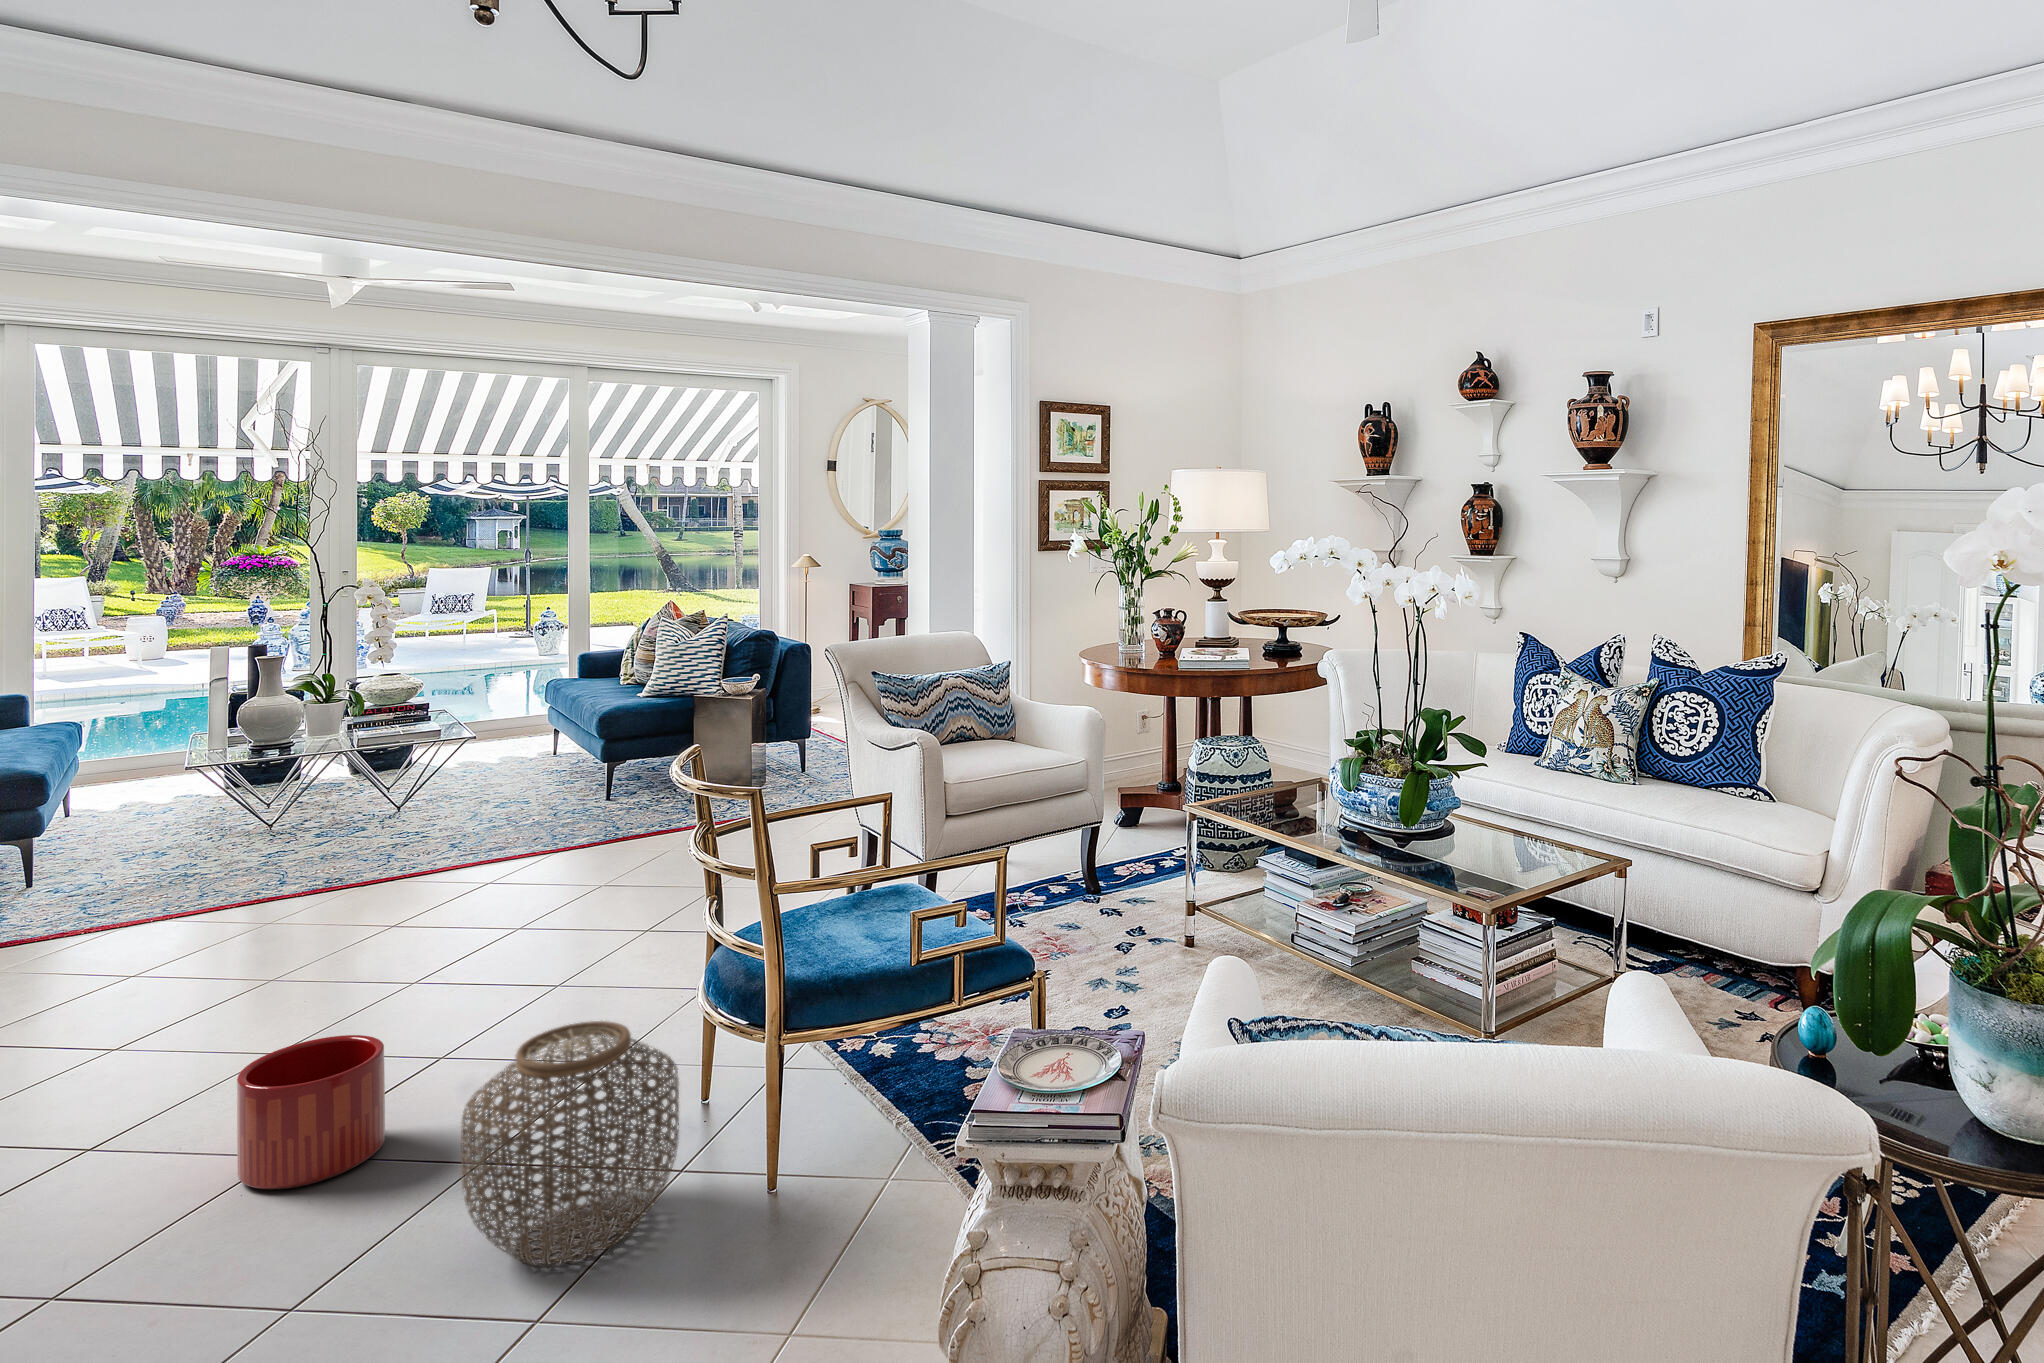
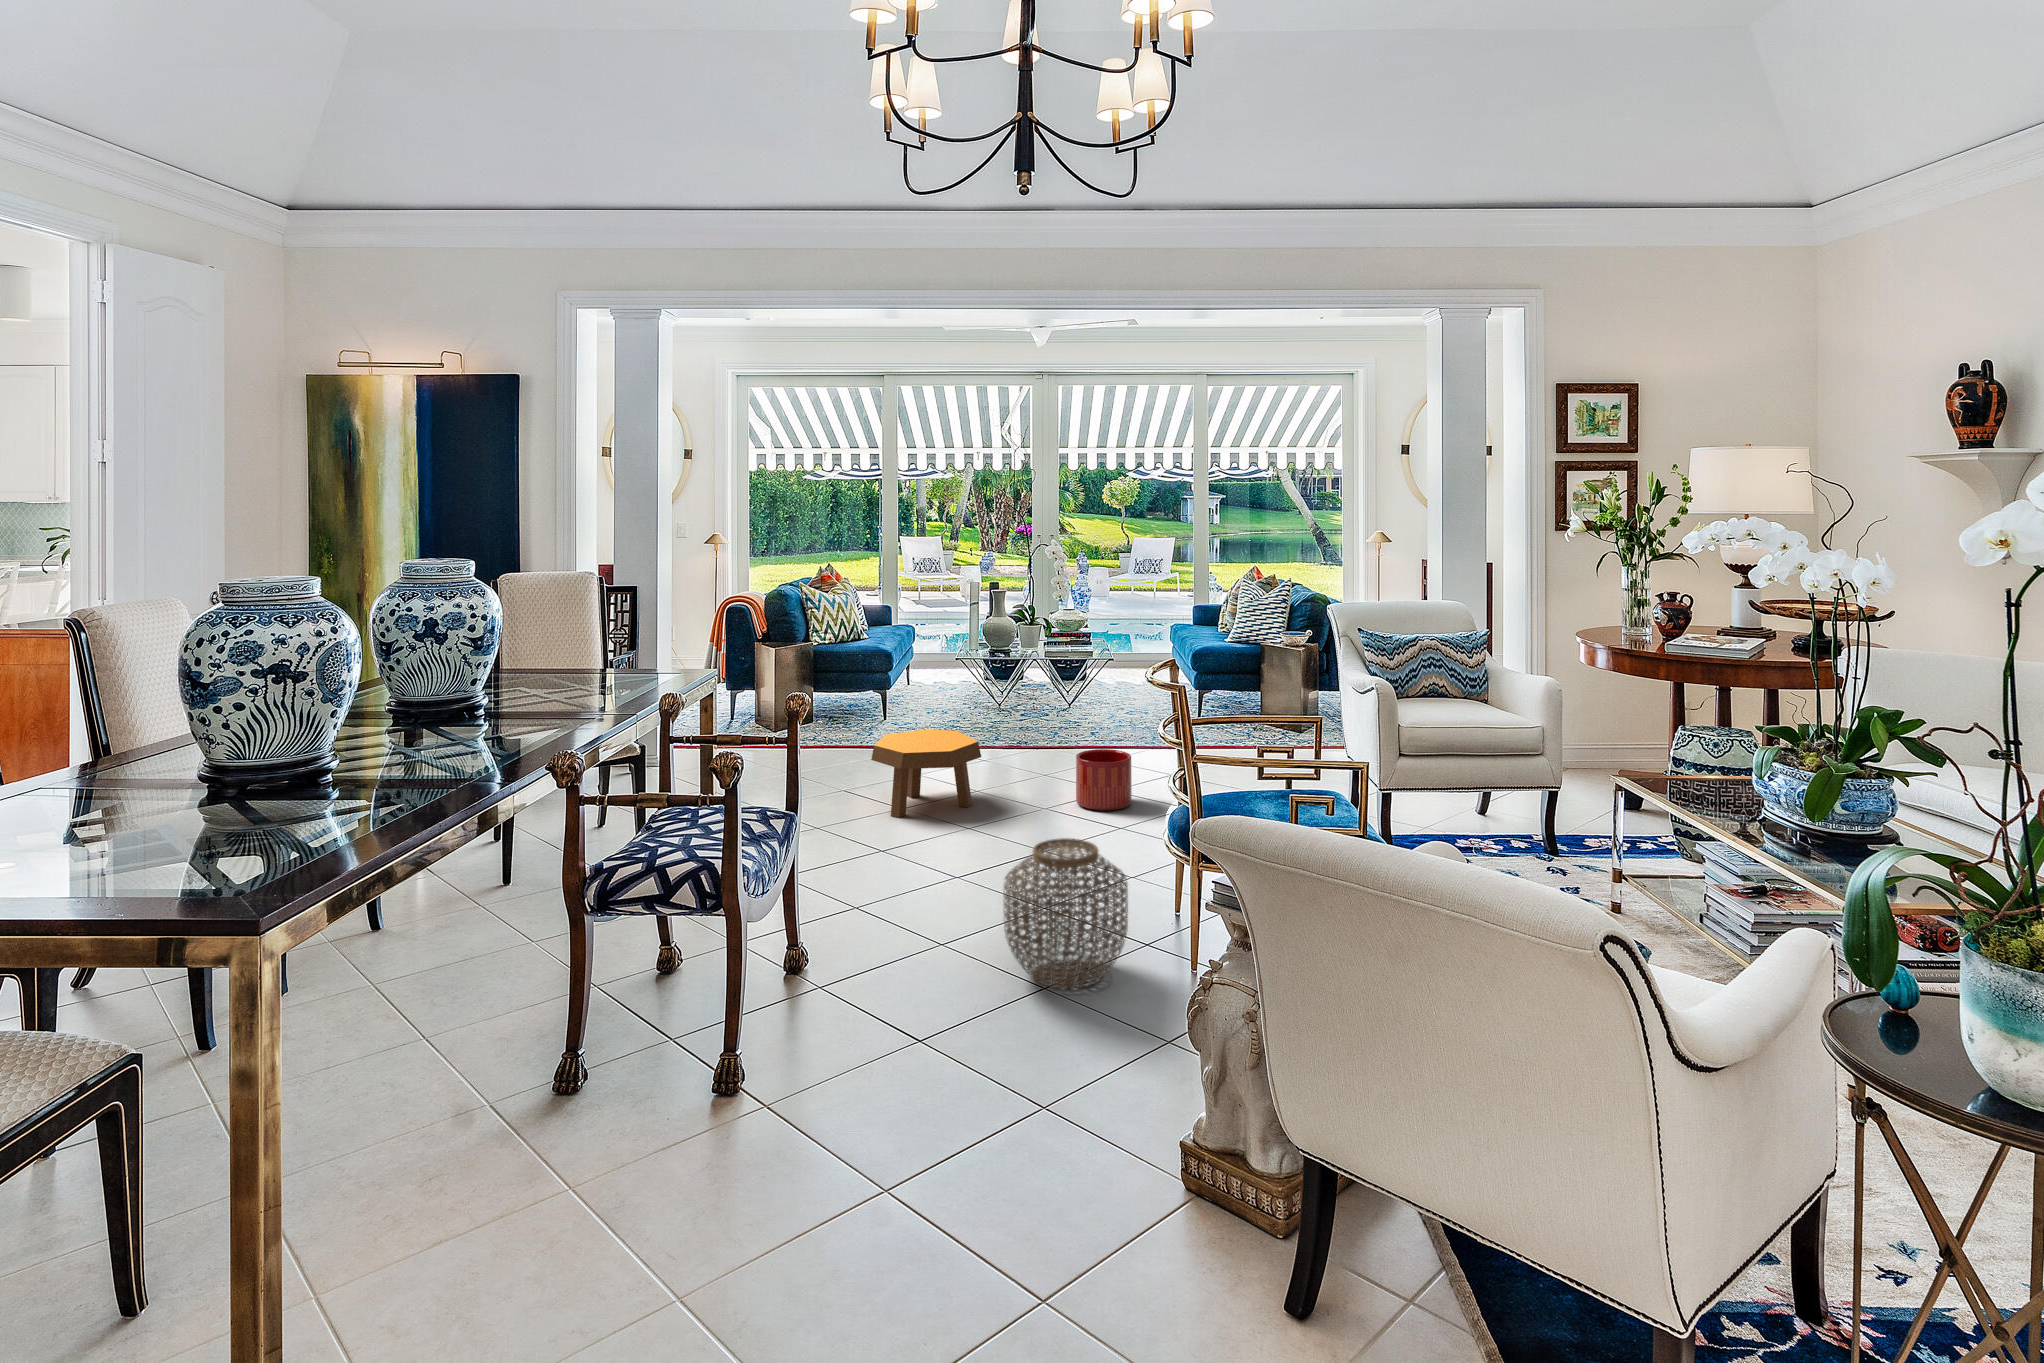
footstool: none [56,887,298,1057] -> present [871,729,981,818]
planter: present [237,1035,385,1189] -> present [1076,749,1132,811]

